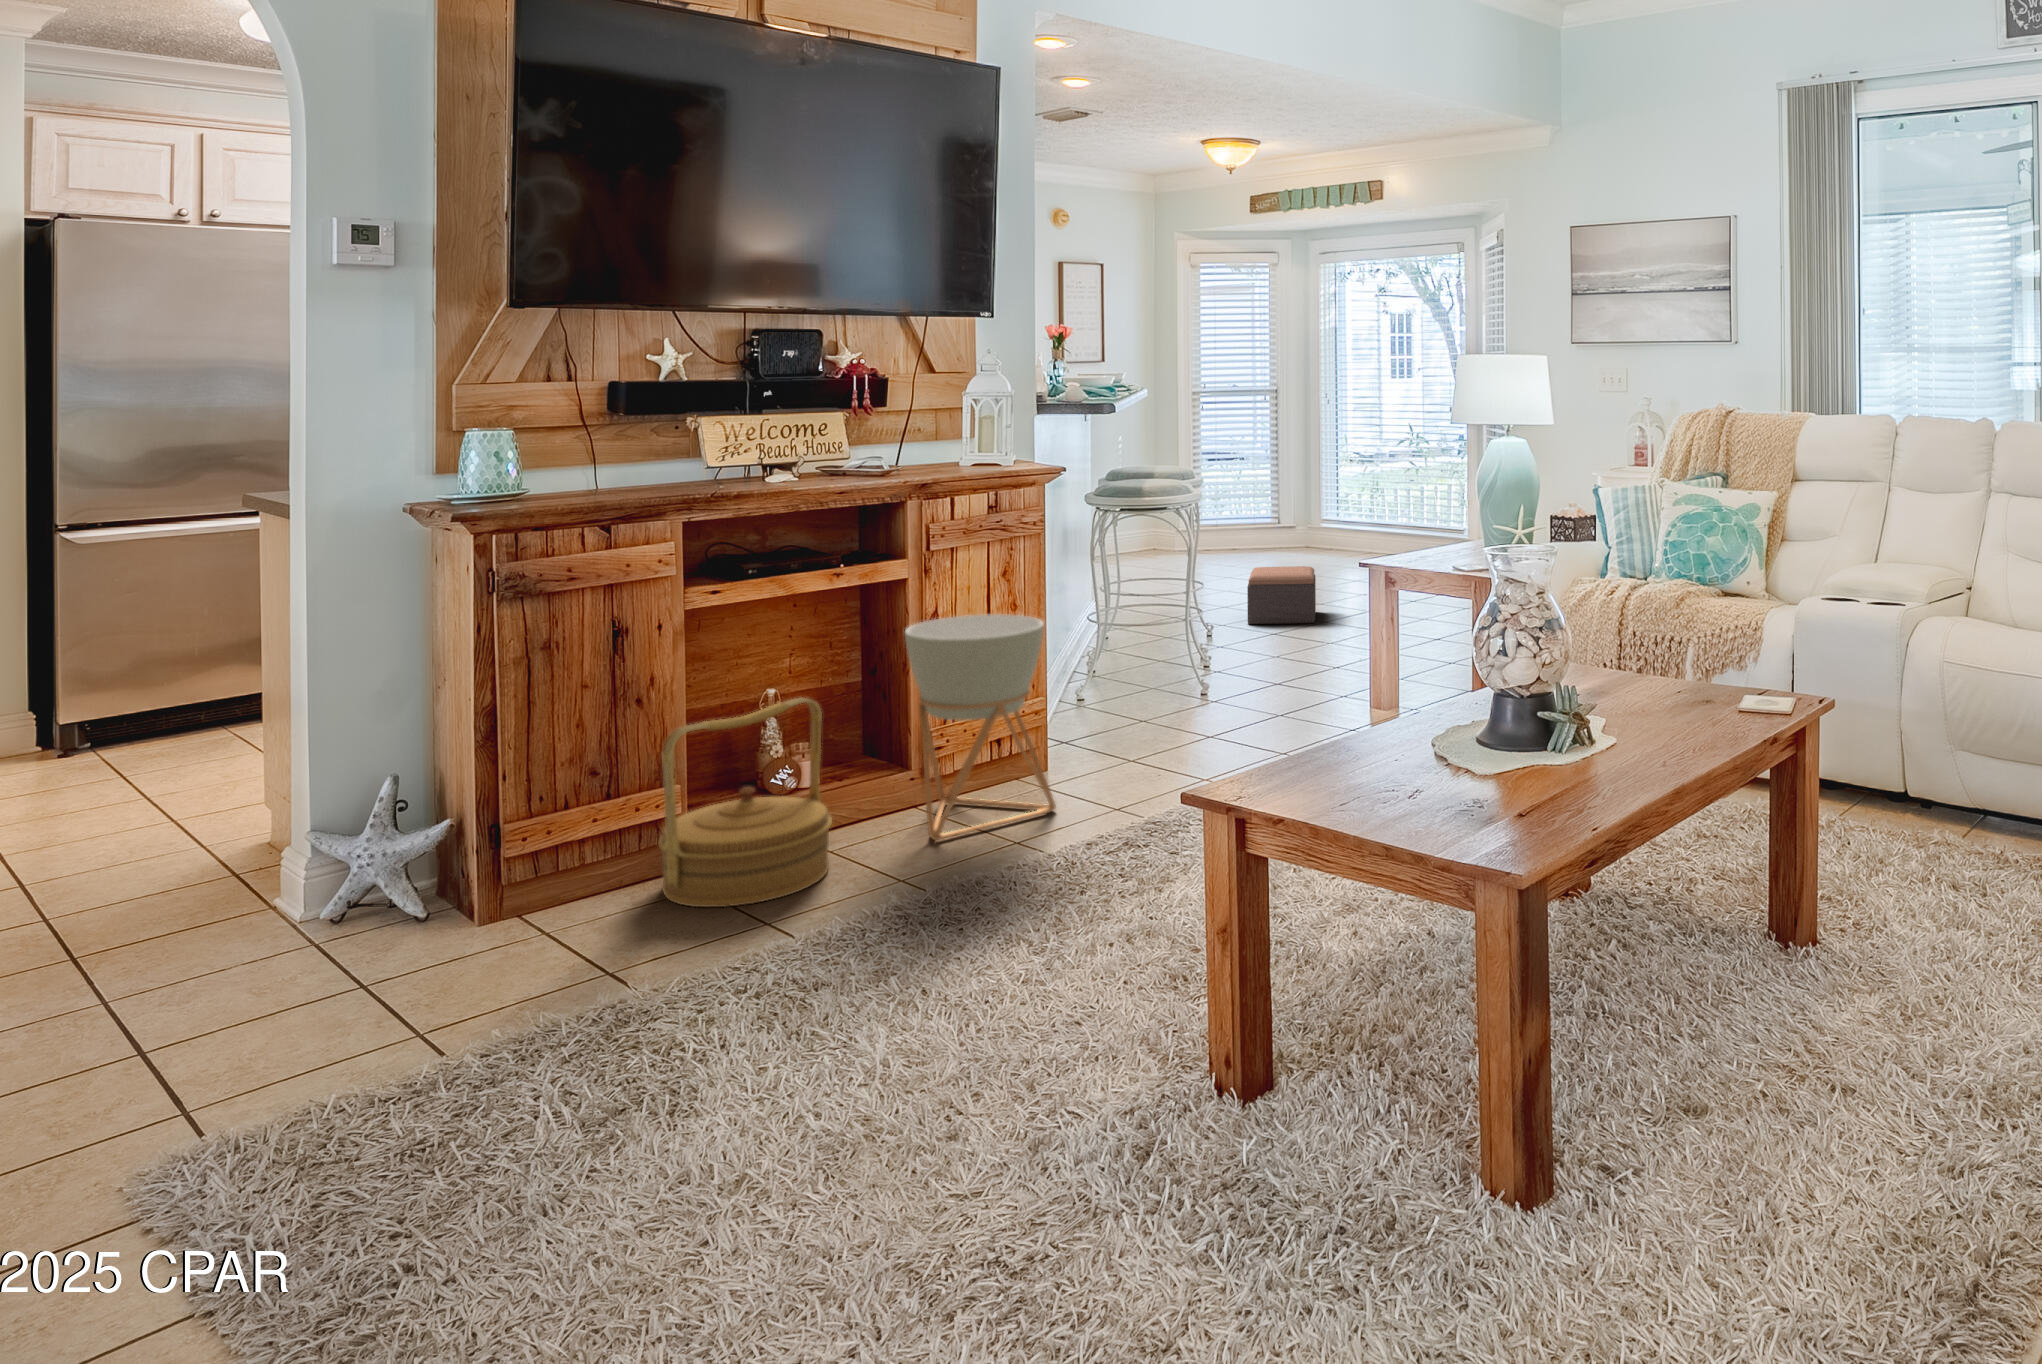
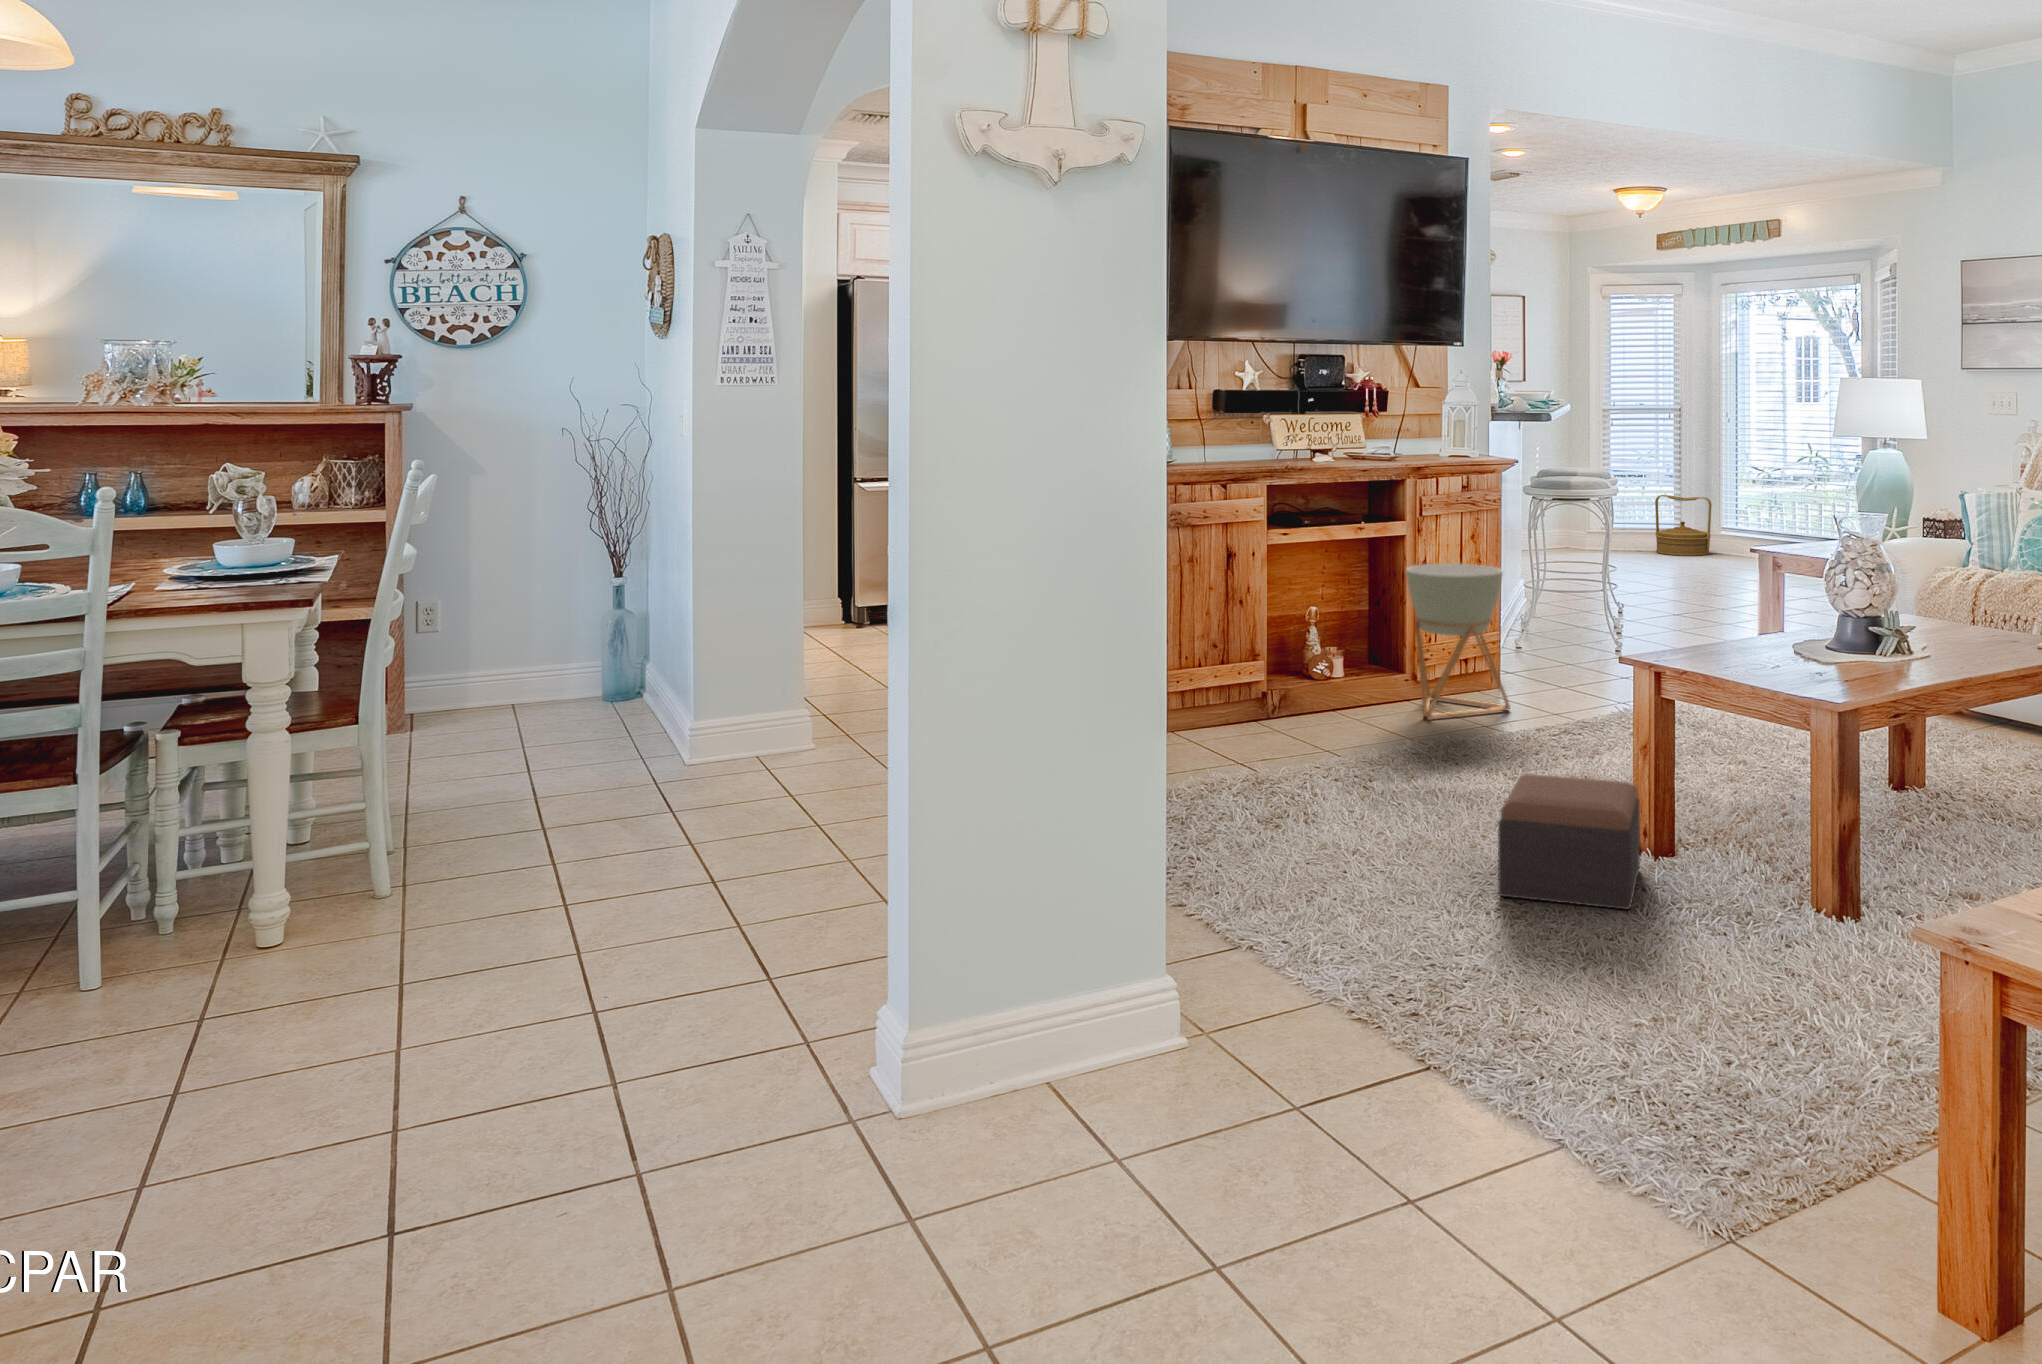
footstool: present [1247,566,1316,624] -> present [1498,774,1640,909]
woven basket: present [658,698,832,907] -> present [1655,495,1712,556]

